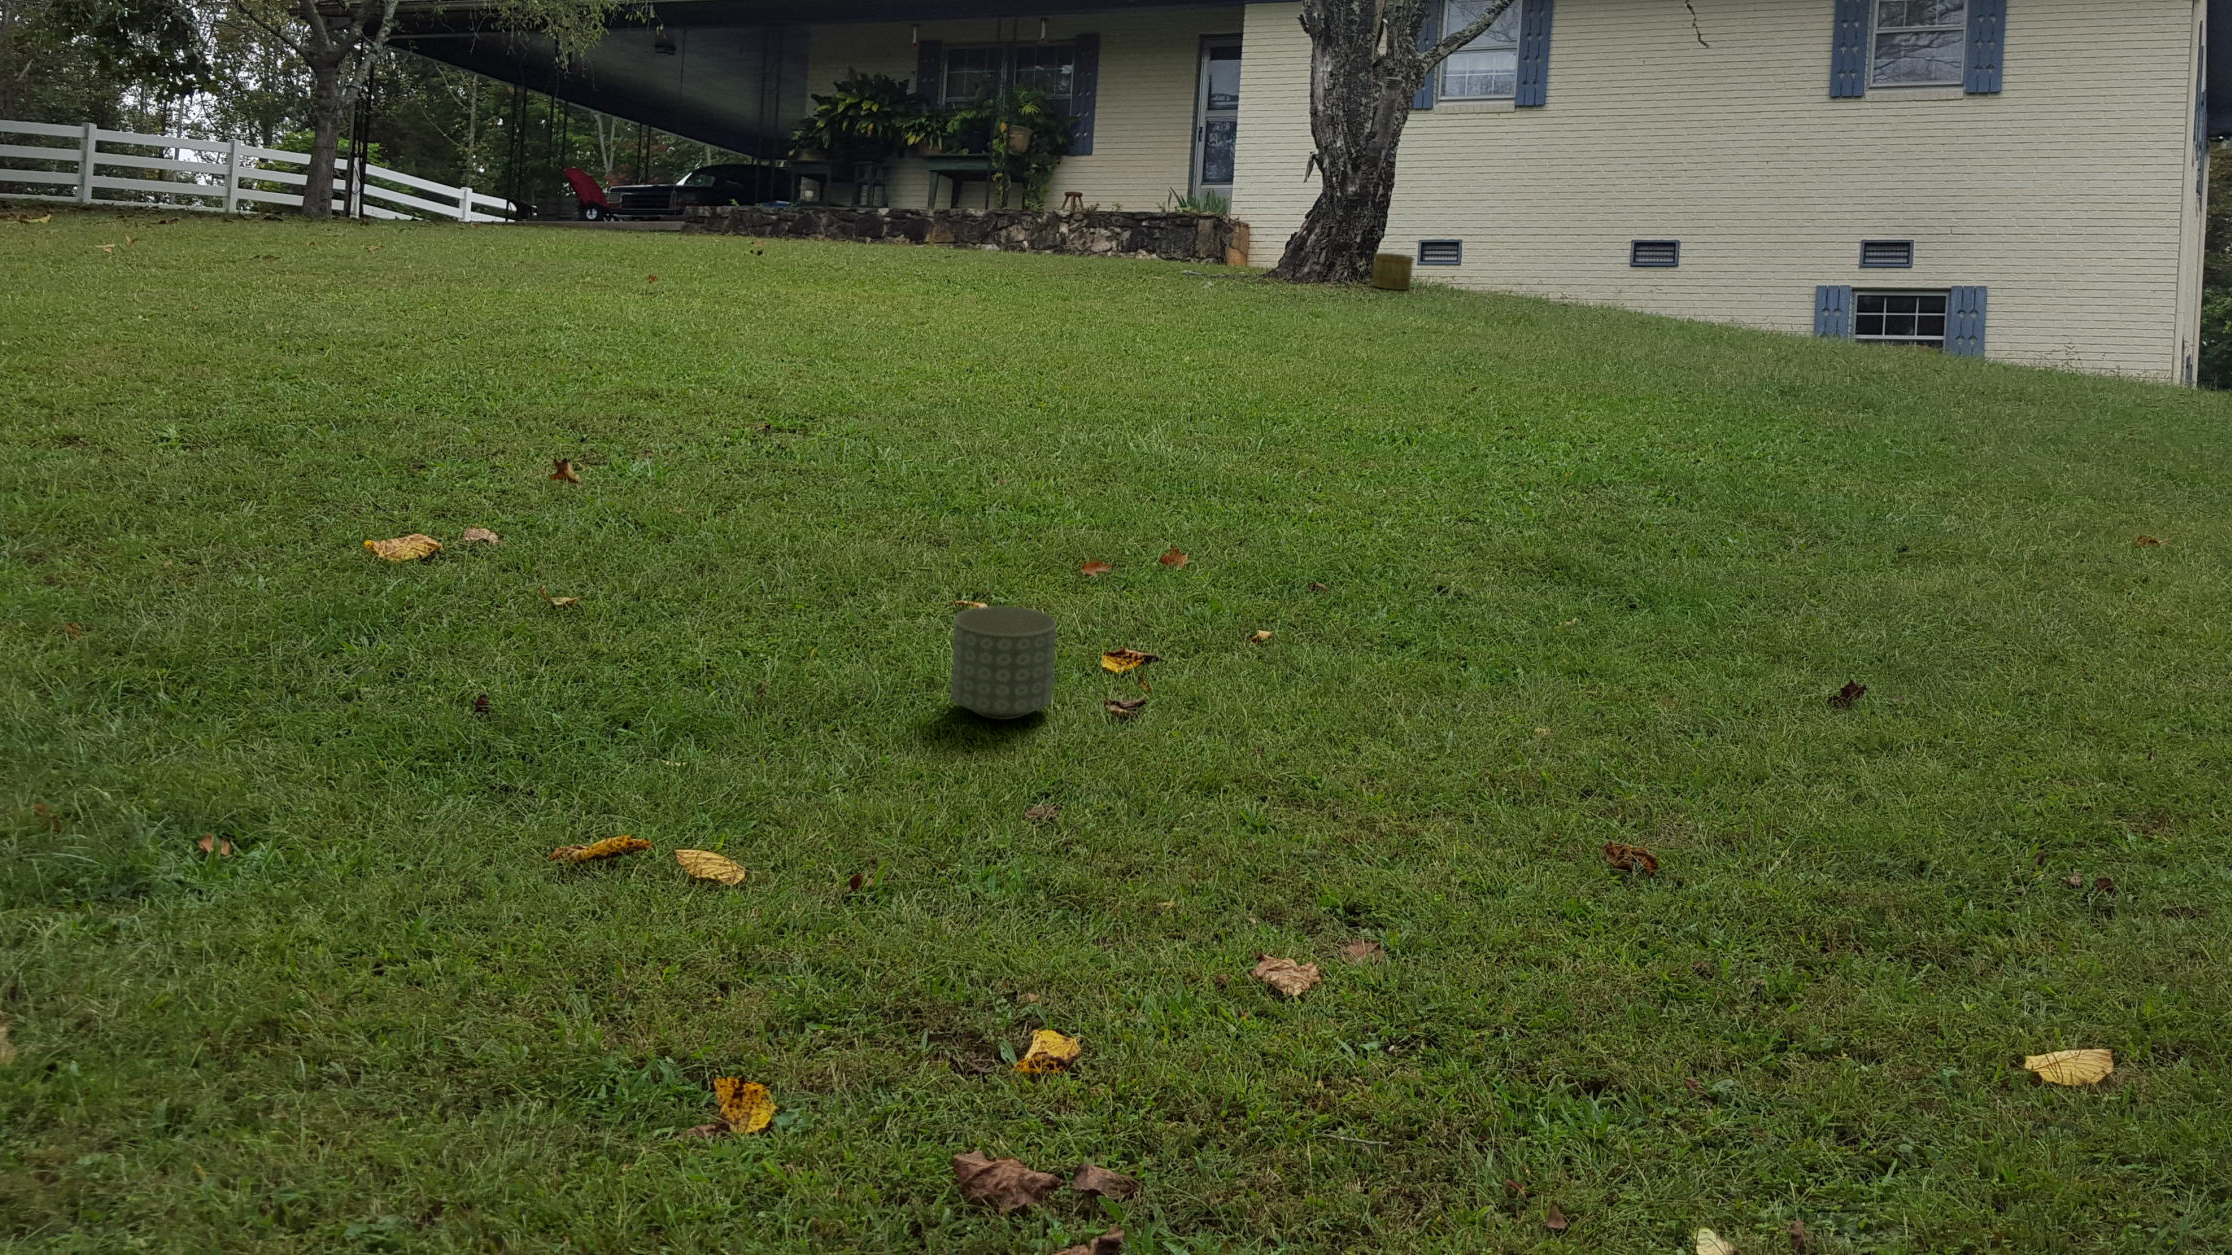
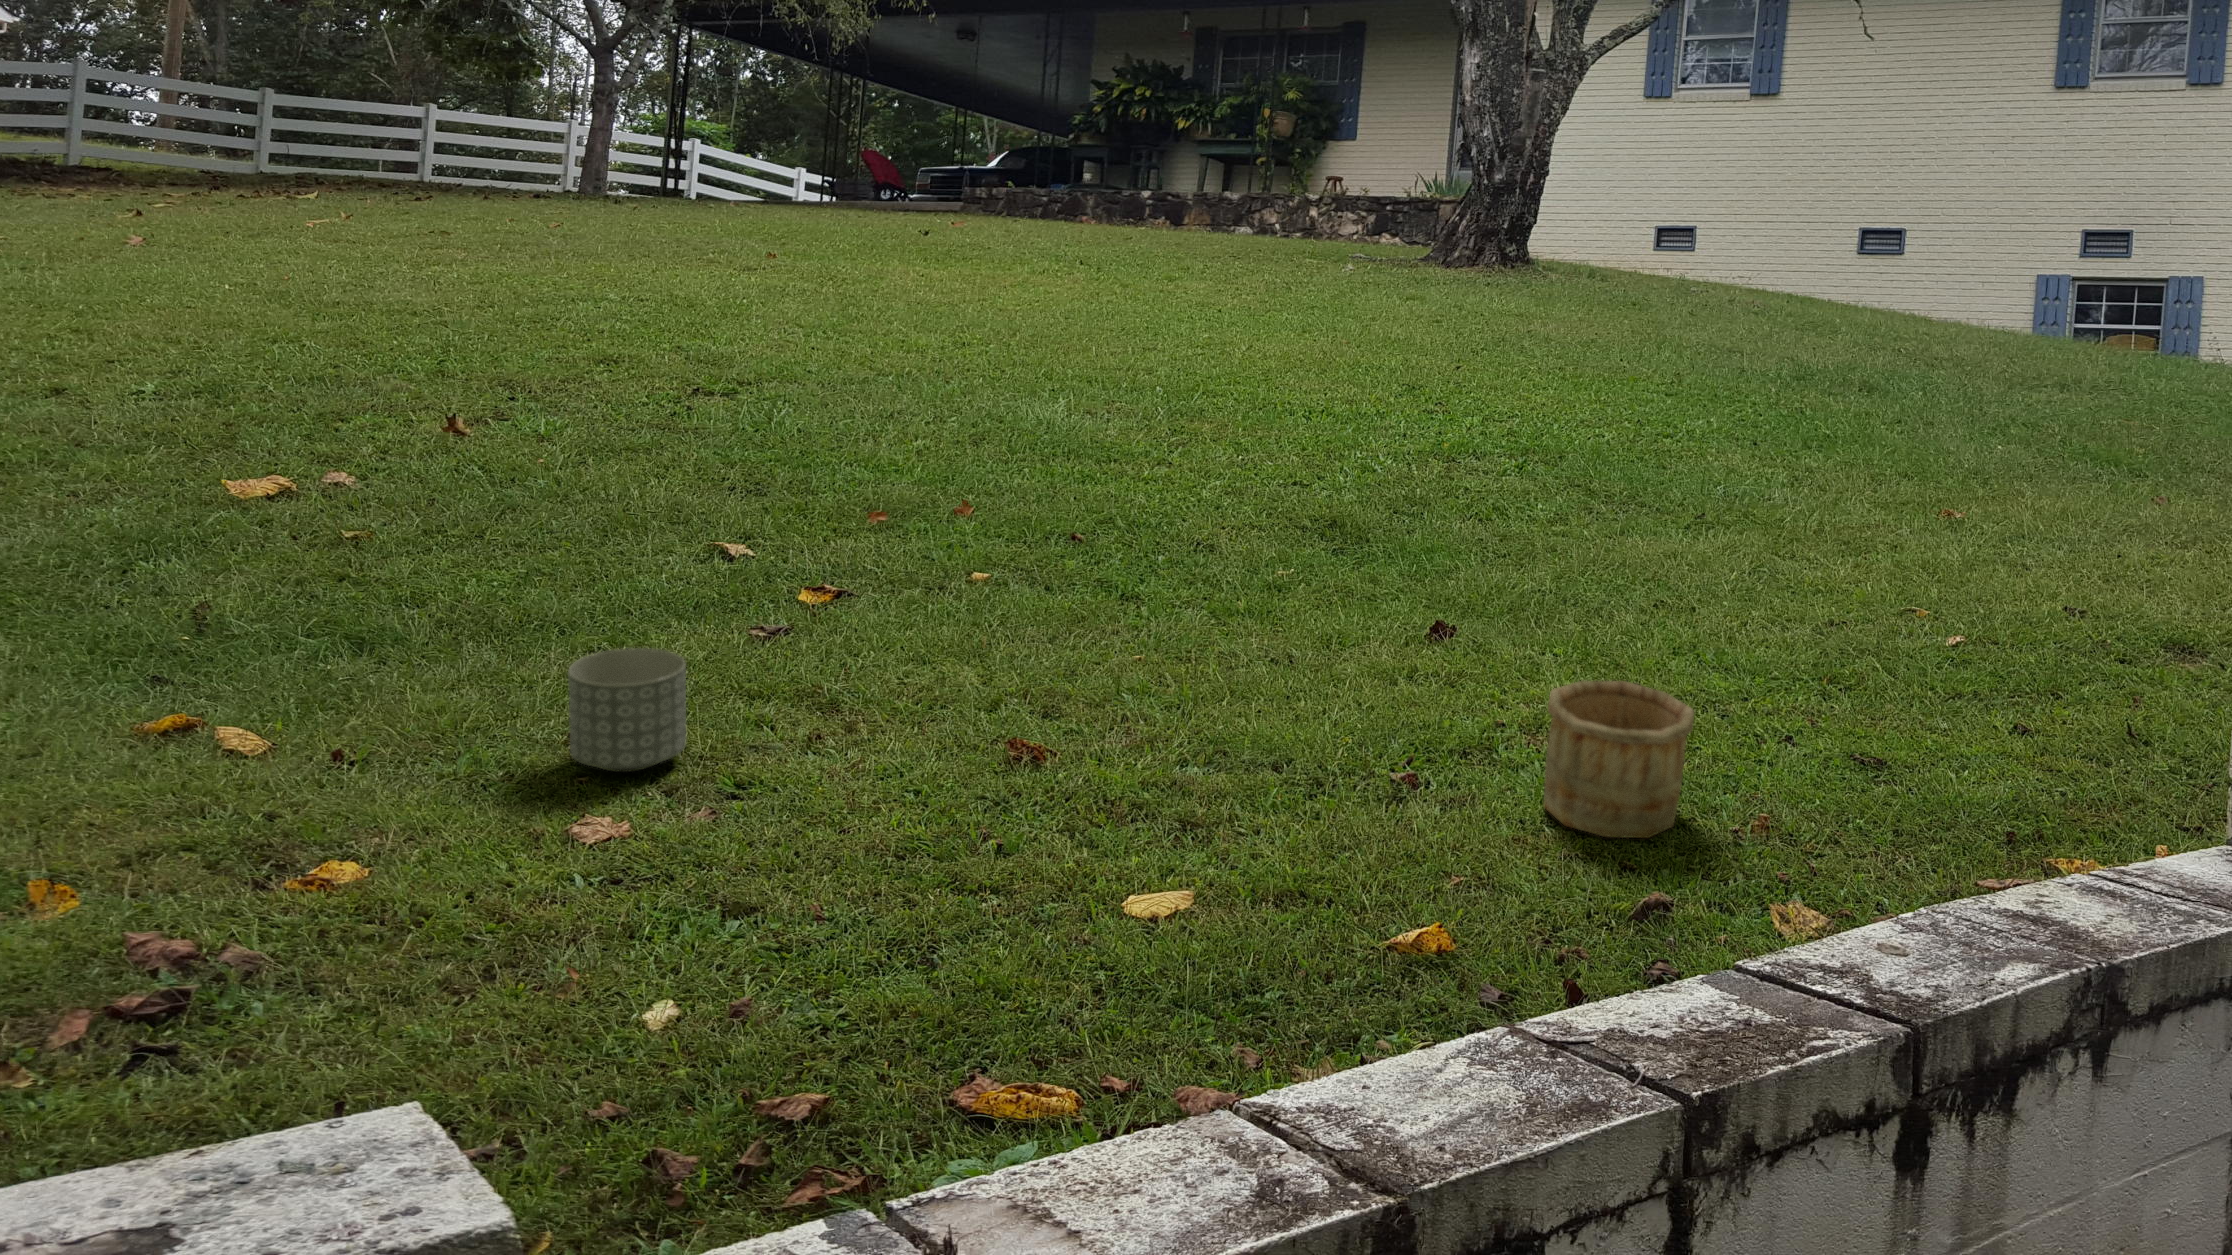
wooden bucket: present [1372,253,1414,290] -> present [1543,681,1694,838]

